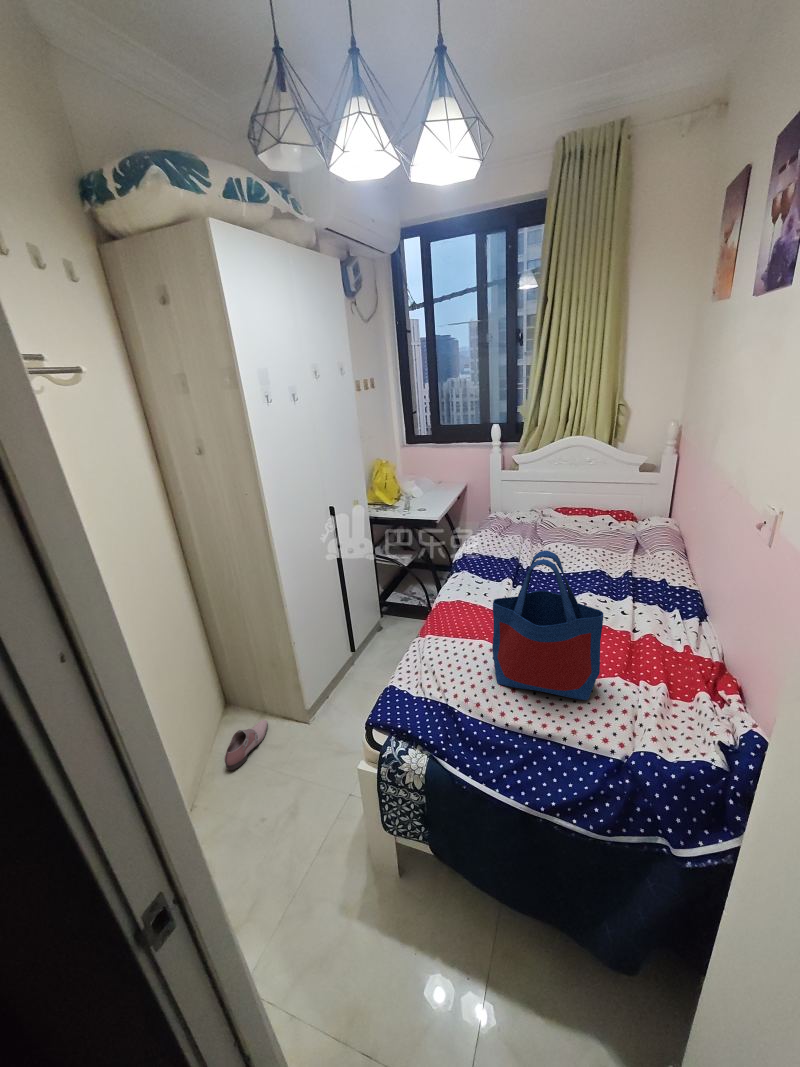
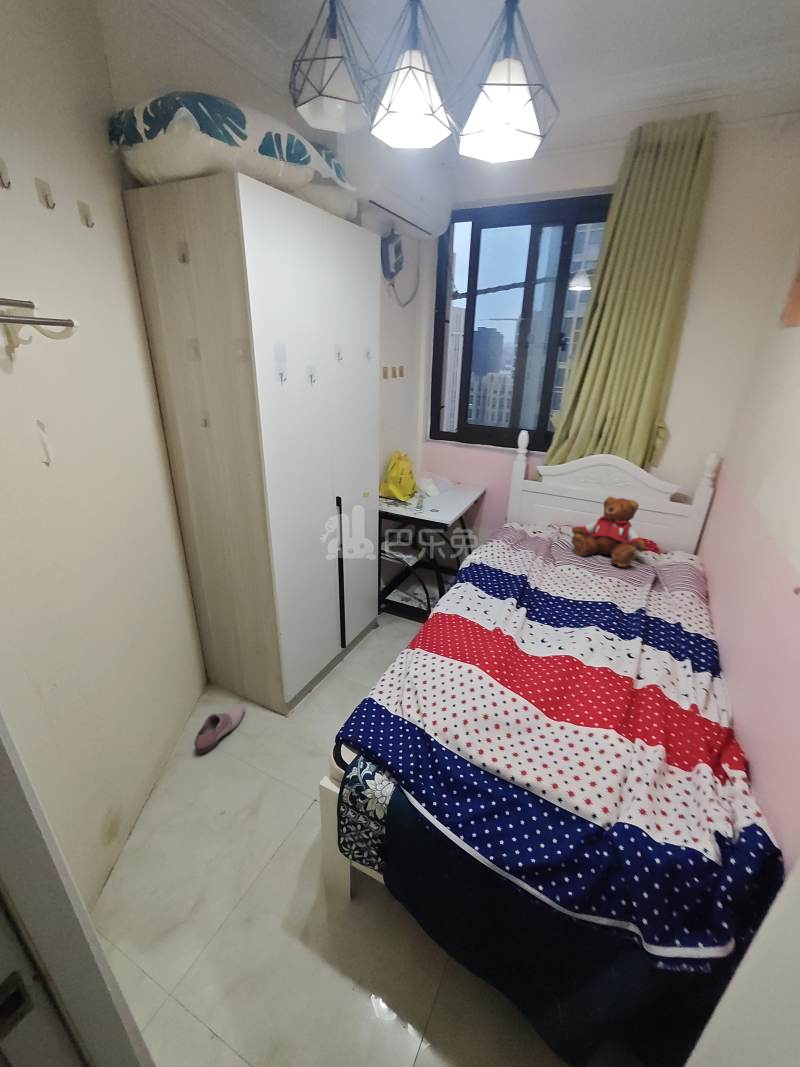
teddy bear: none [553,475,623,538] -> present [572,496,646,567]
tote bag: present [492,551,603,700] -> none [480,583,607,752]

